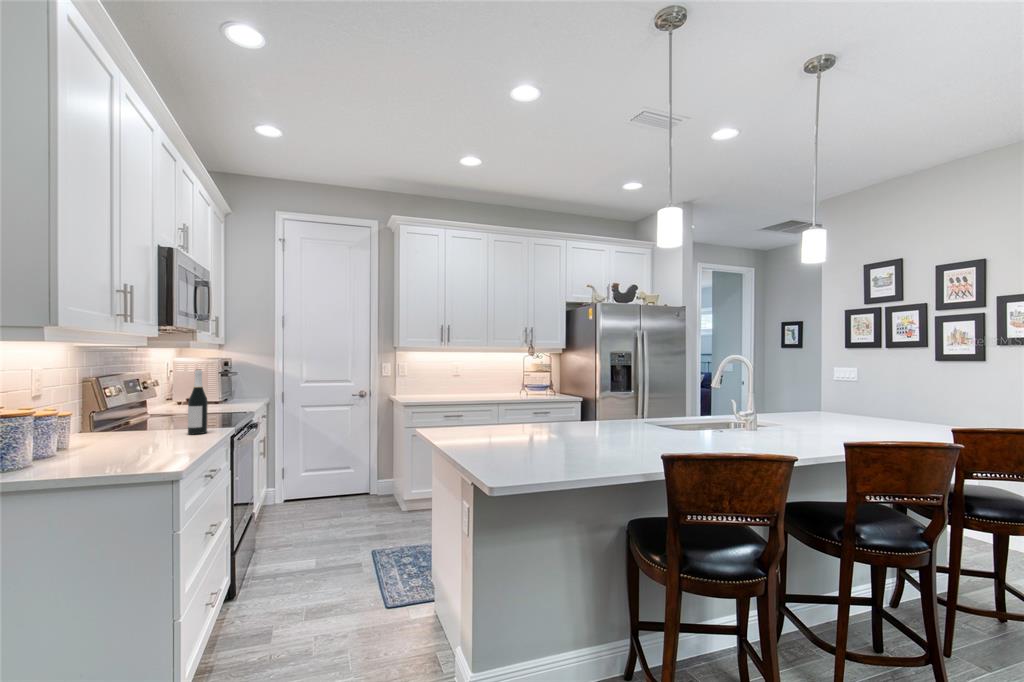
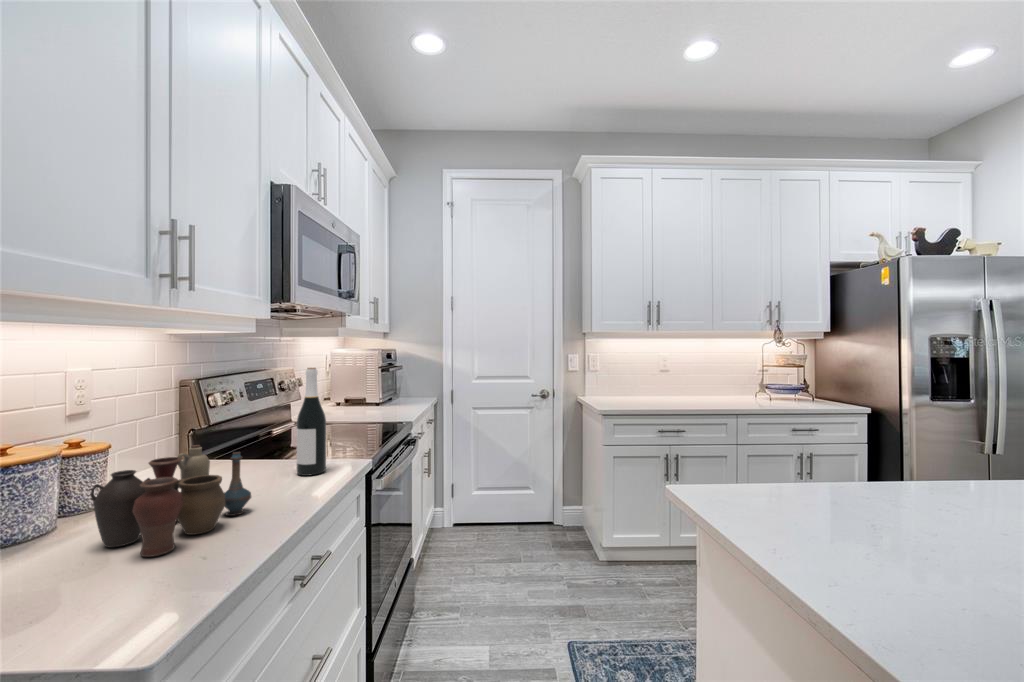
vase: none [100,411,176,456] -> present [91,445,251,557]

